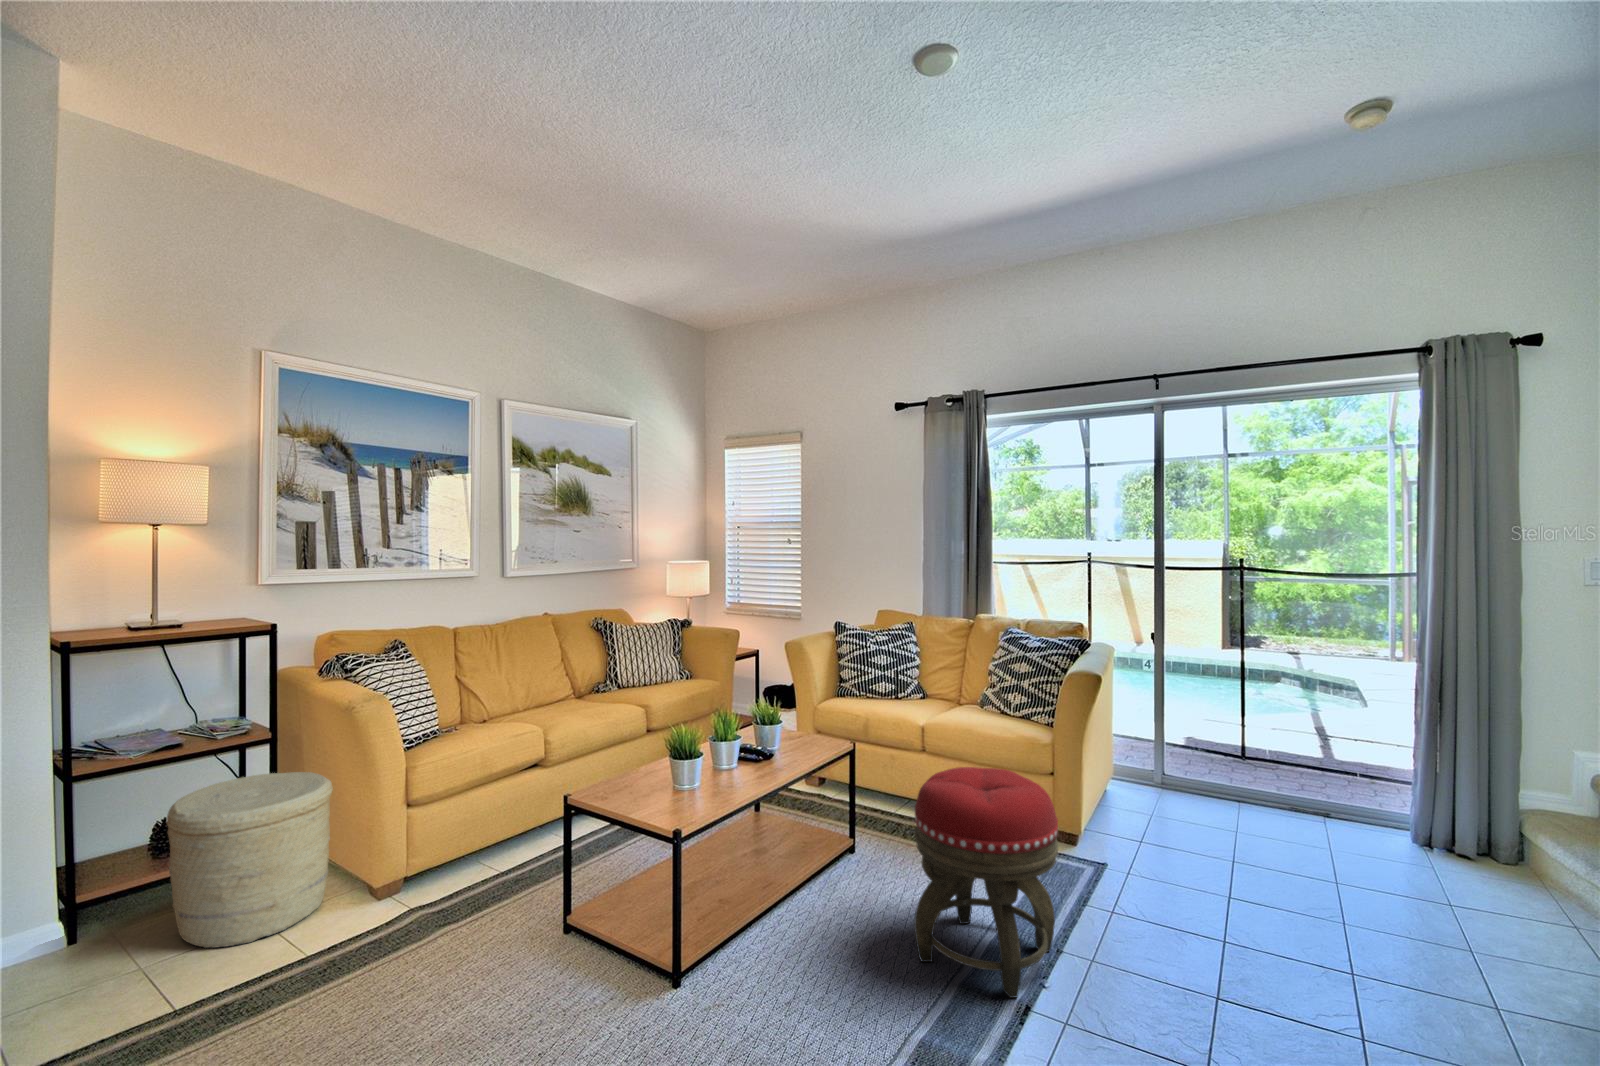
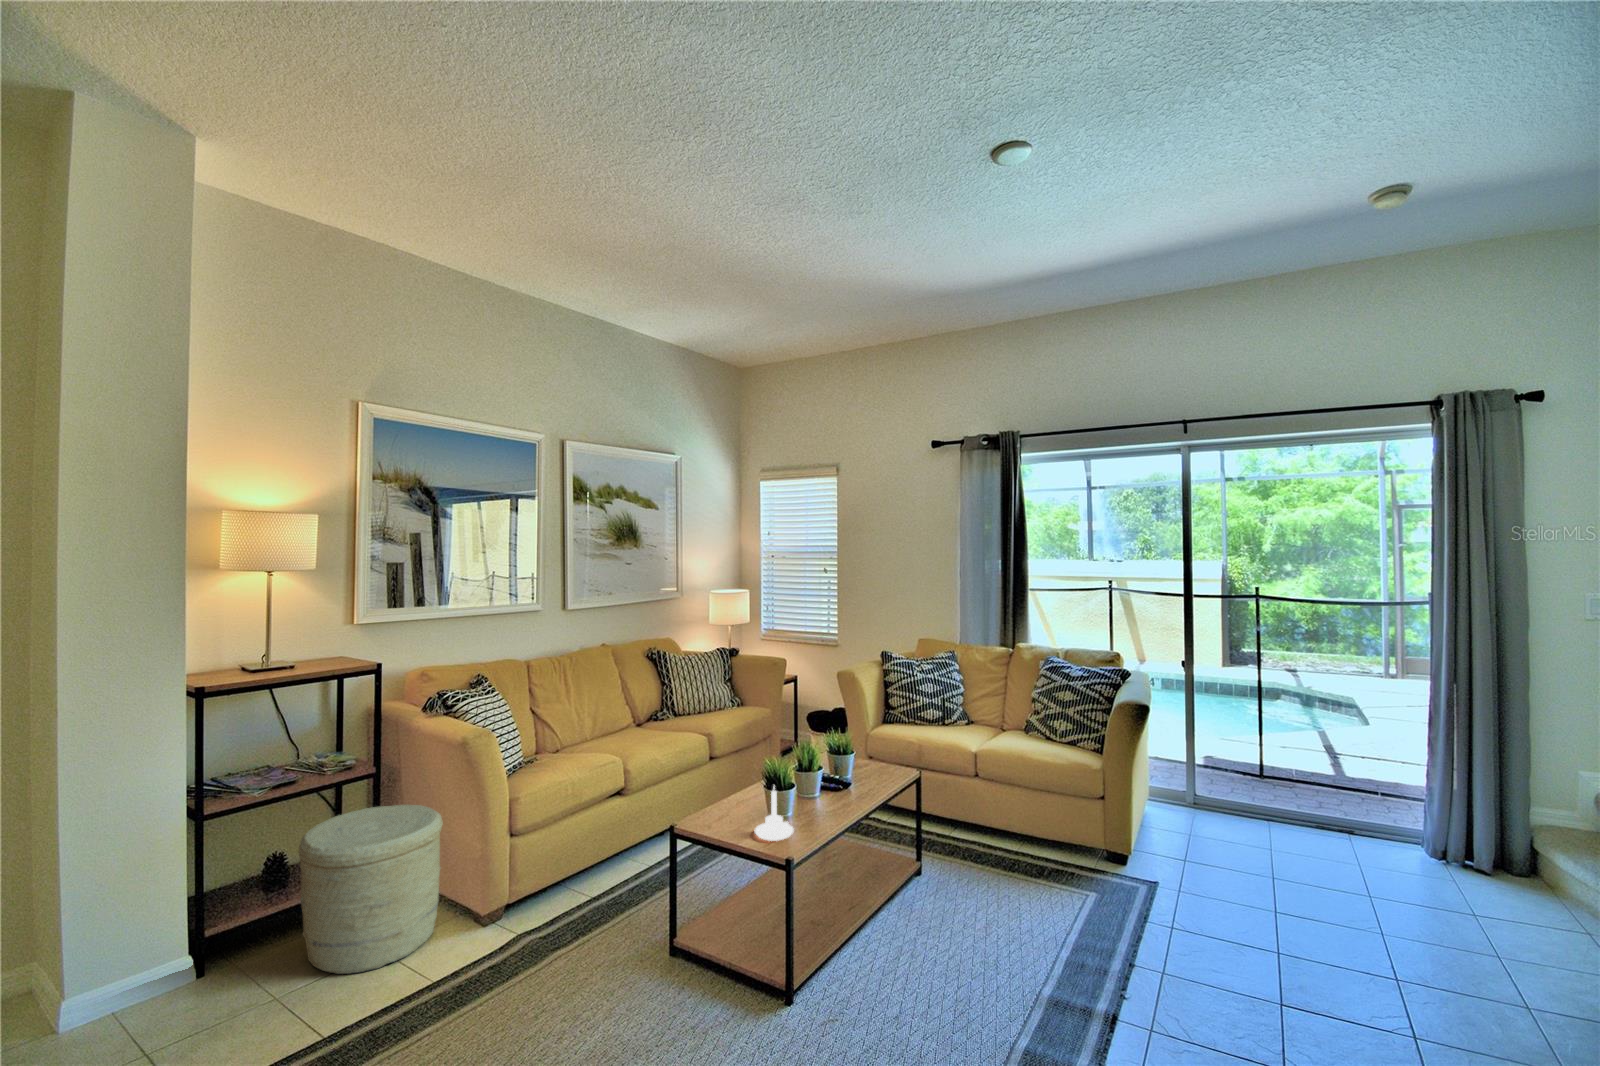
candle holder: none [651,750,694,812] -> present [755,787,794,841]
footstool: present [914,767,1058,998] -> none [998,795,1133,1009]

